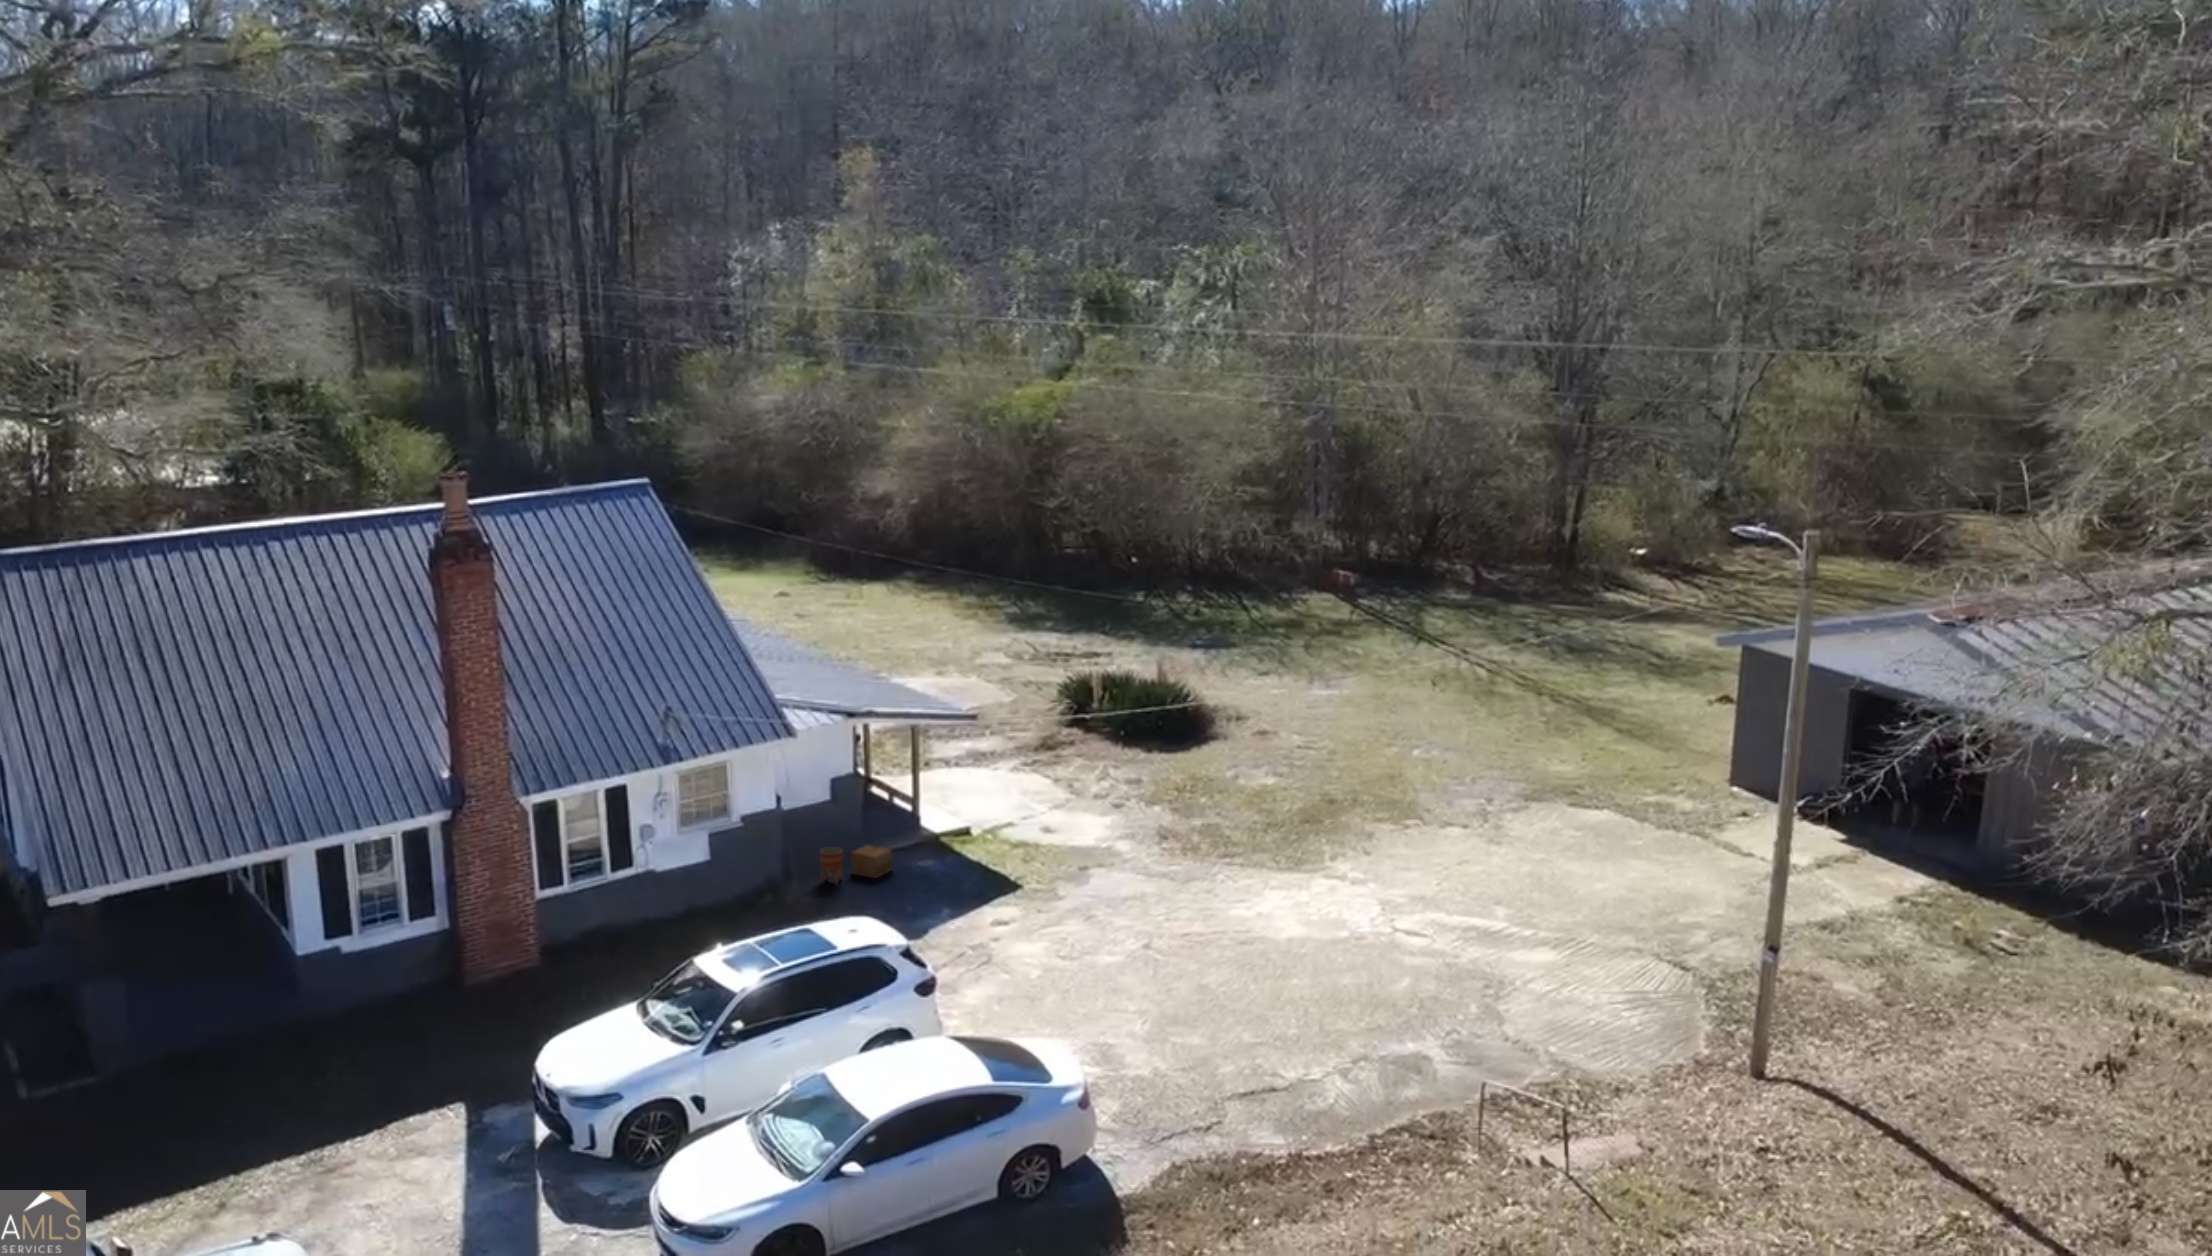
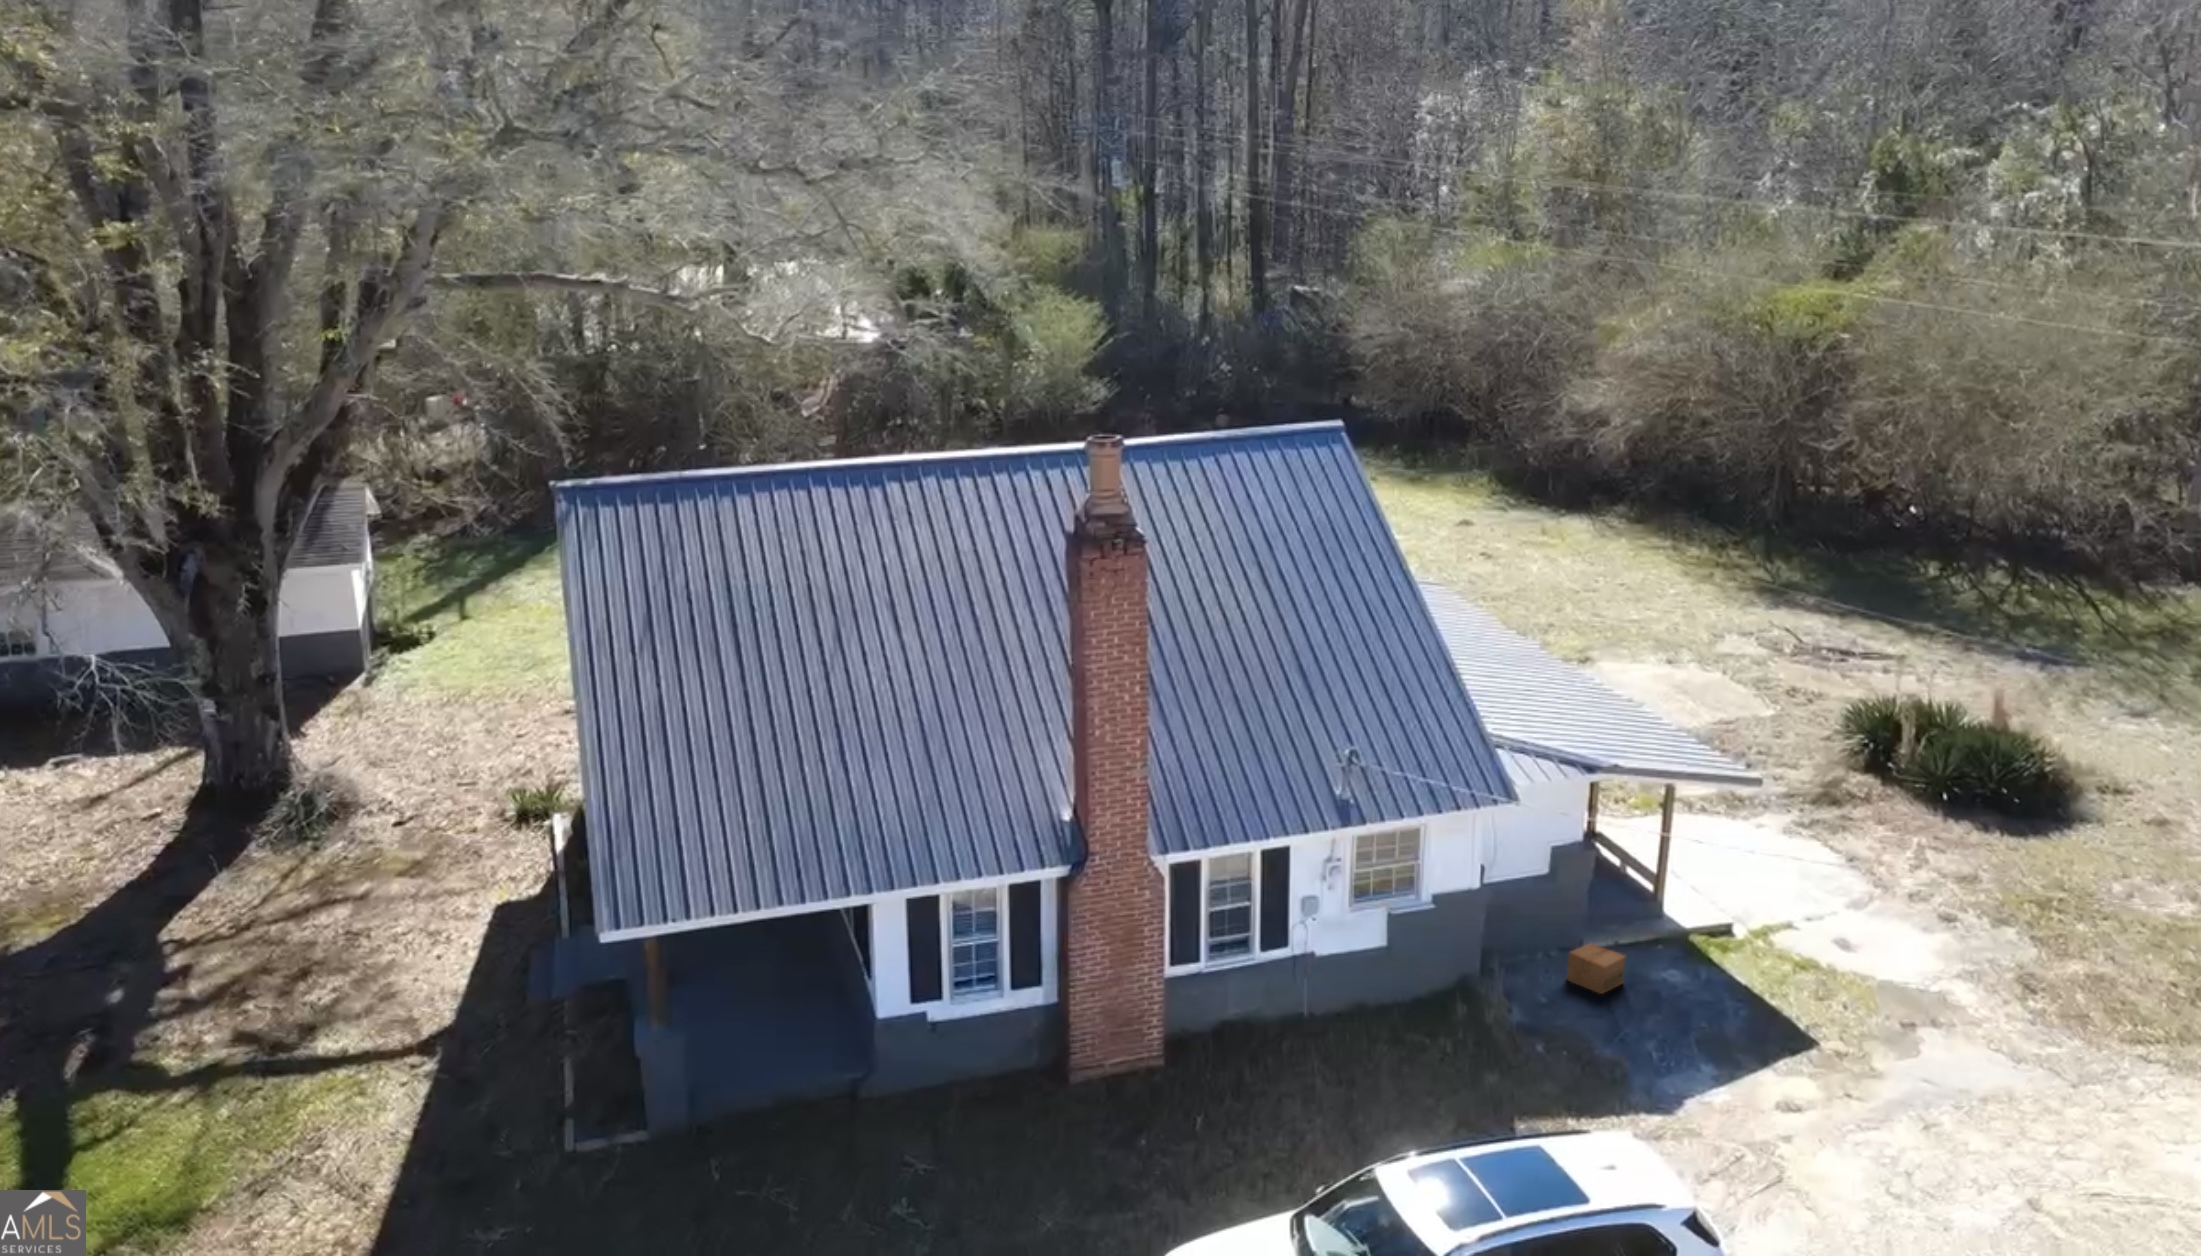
planter: present [820,847,843,884] -> none [1525,942,1559,997]

